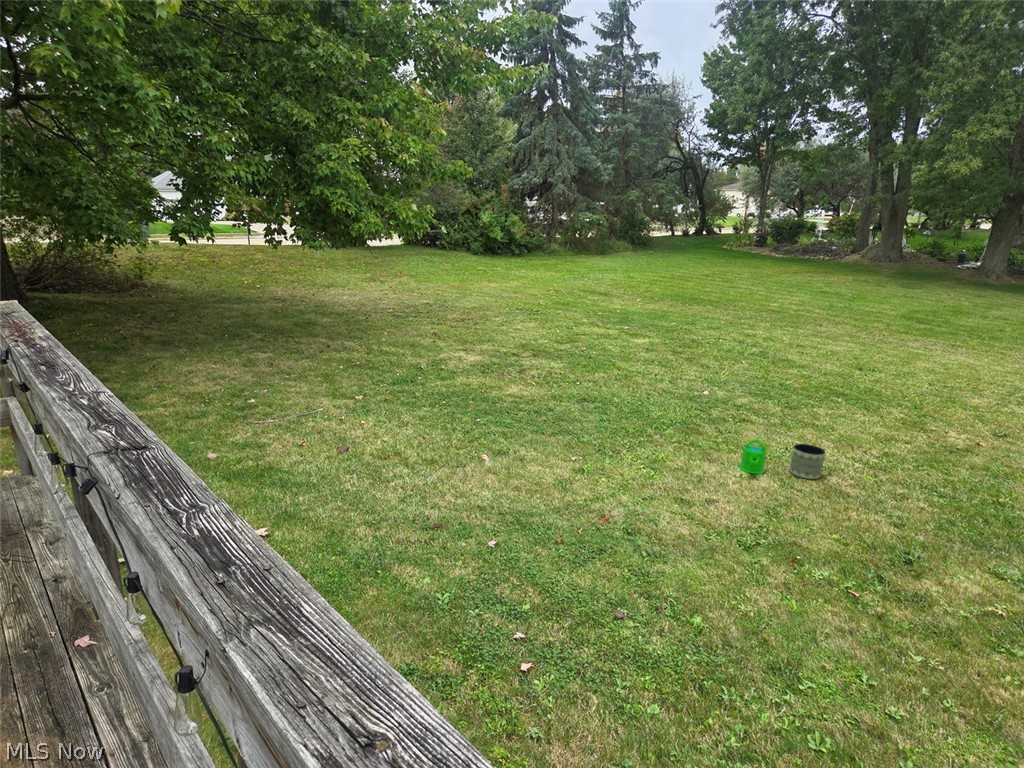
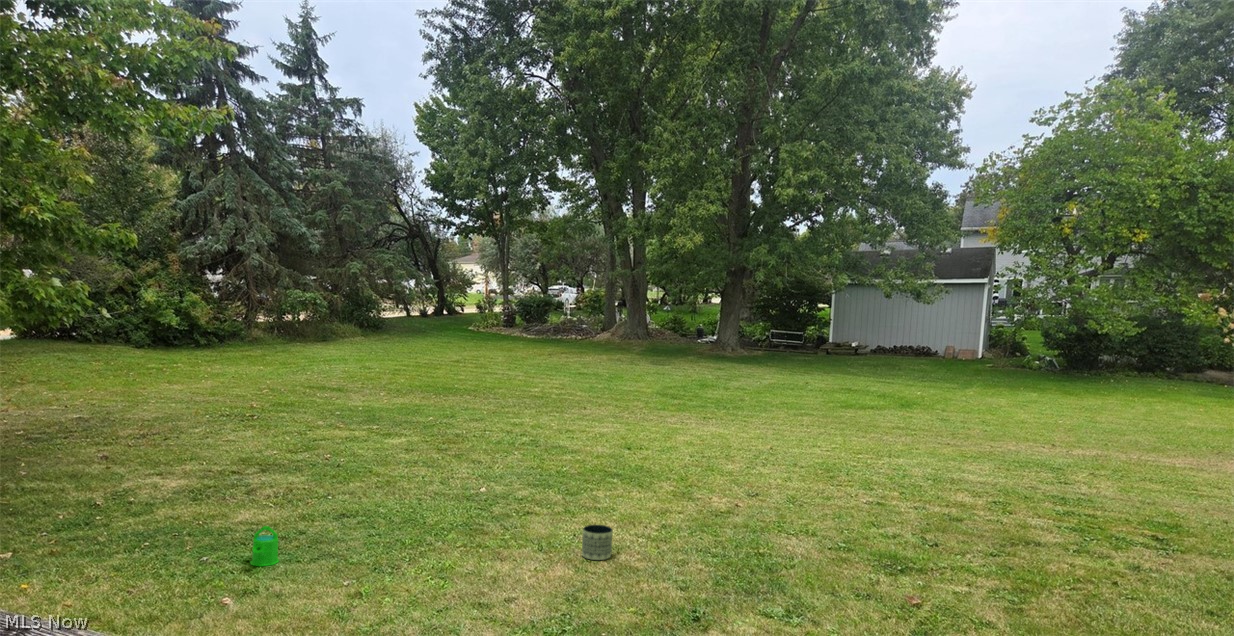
watering can: present [739,439,766,474] -> present [250,526,279,566]

